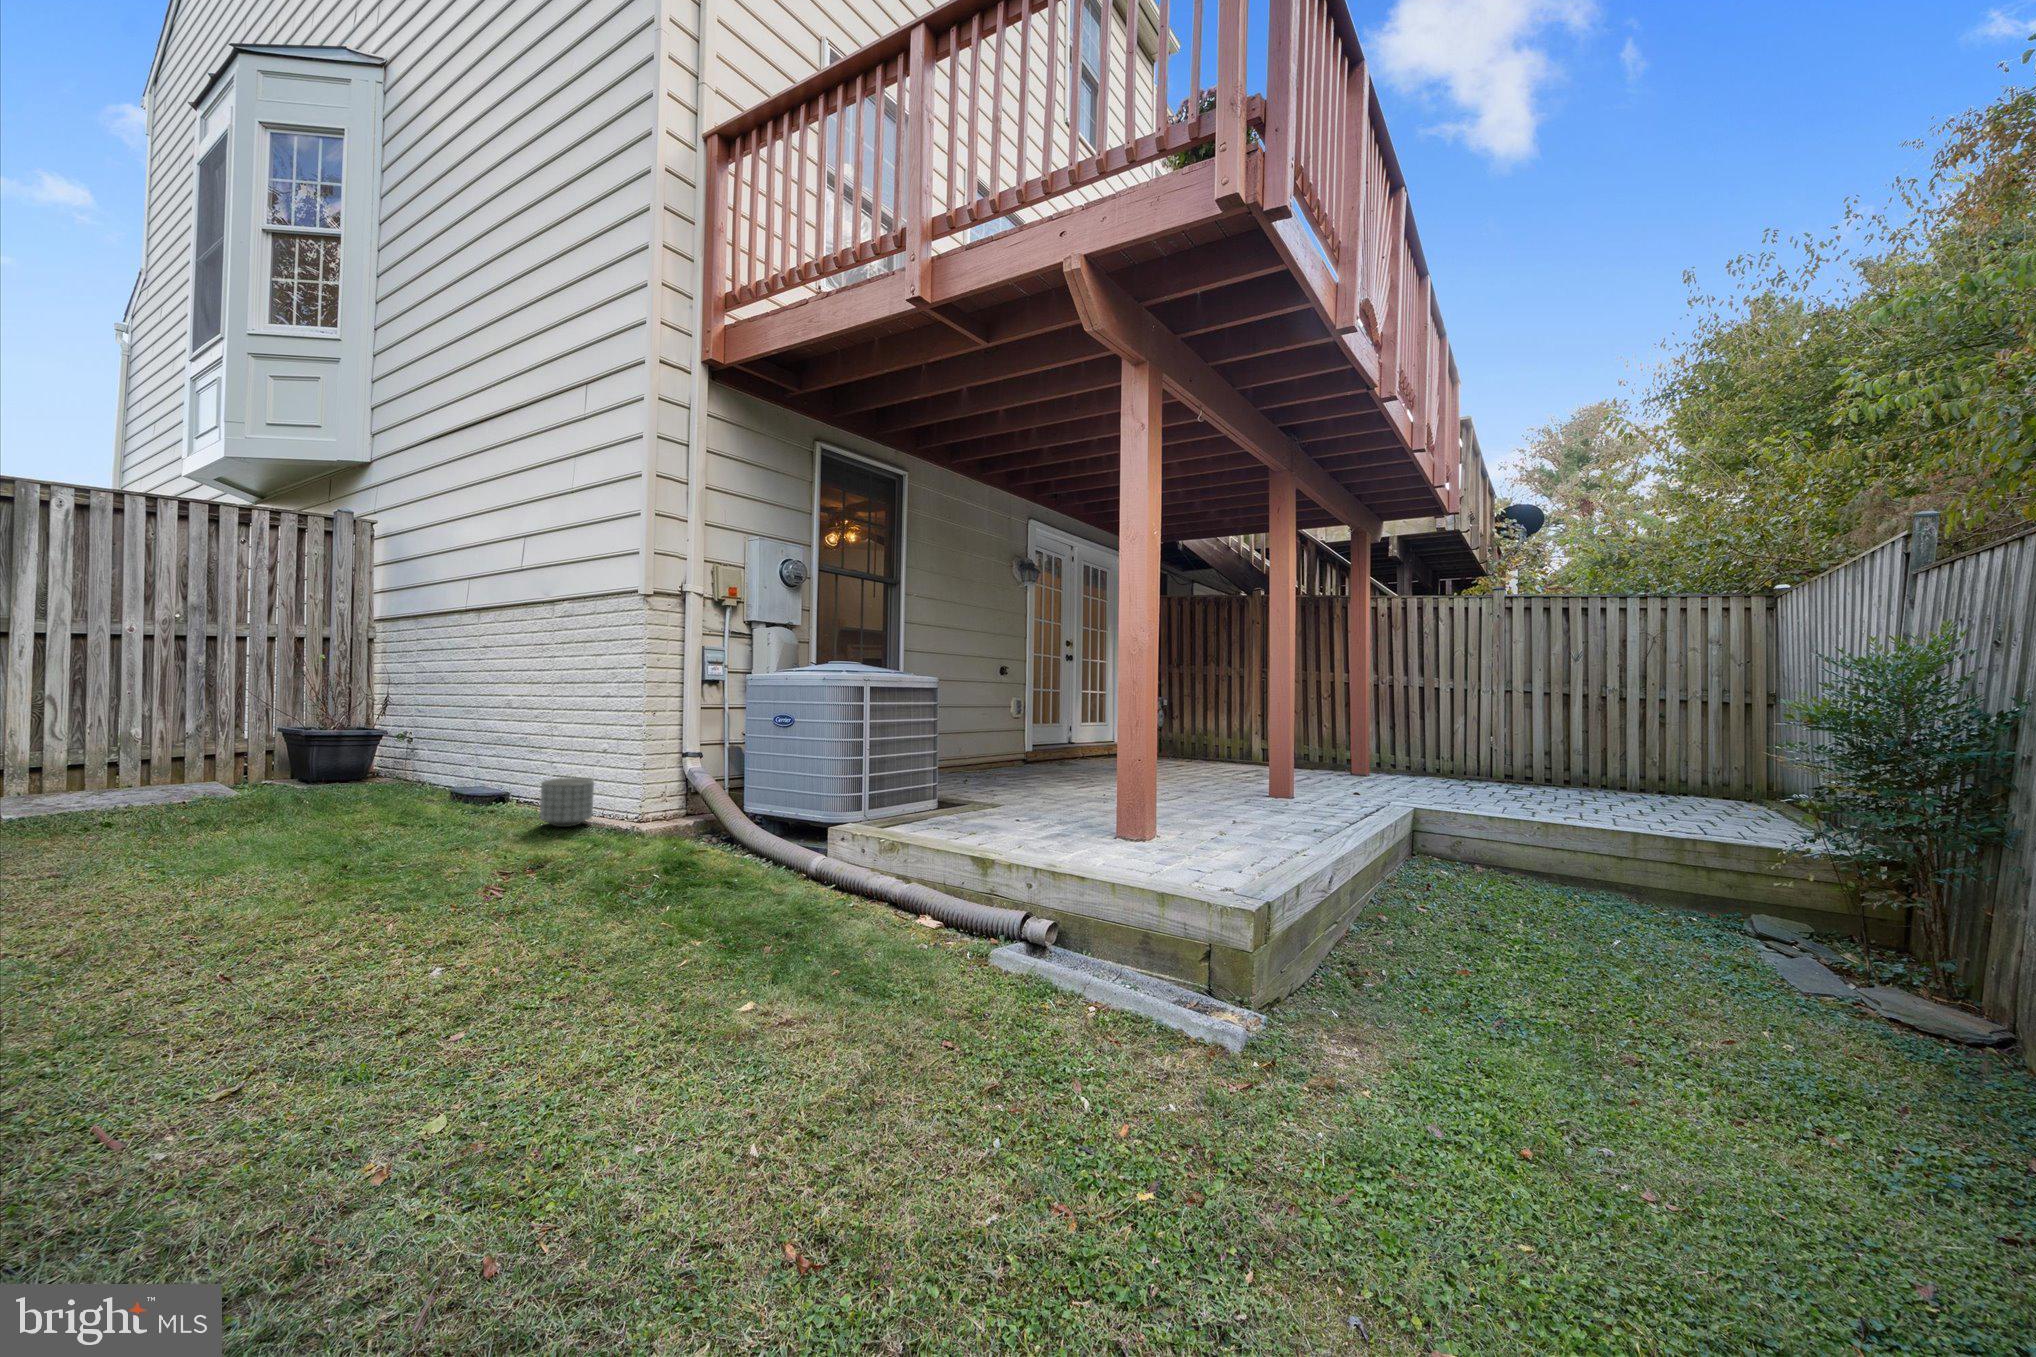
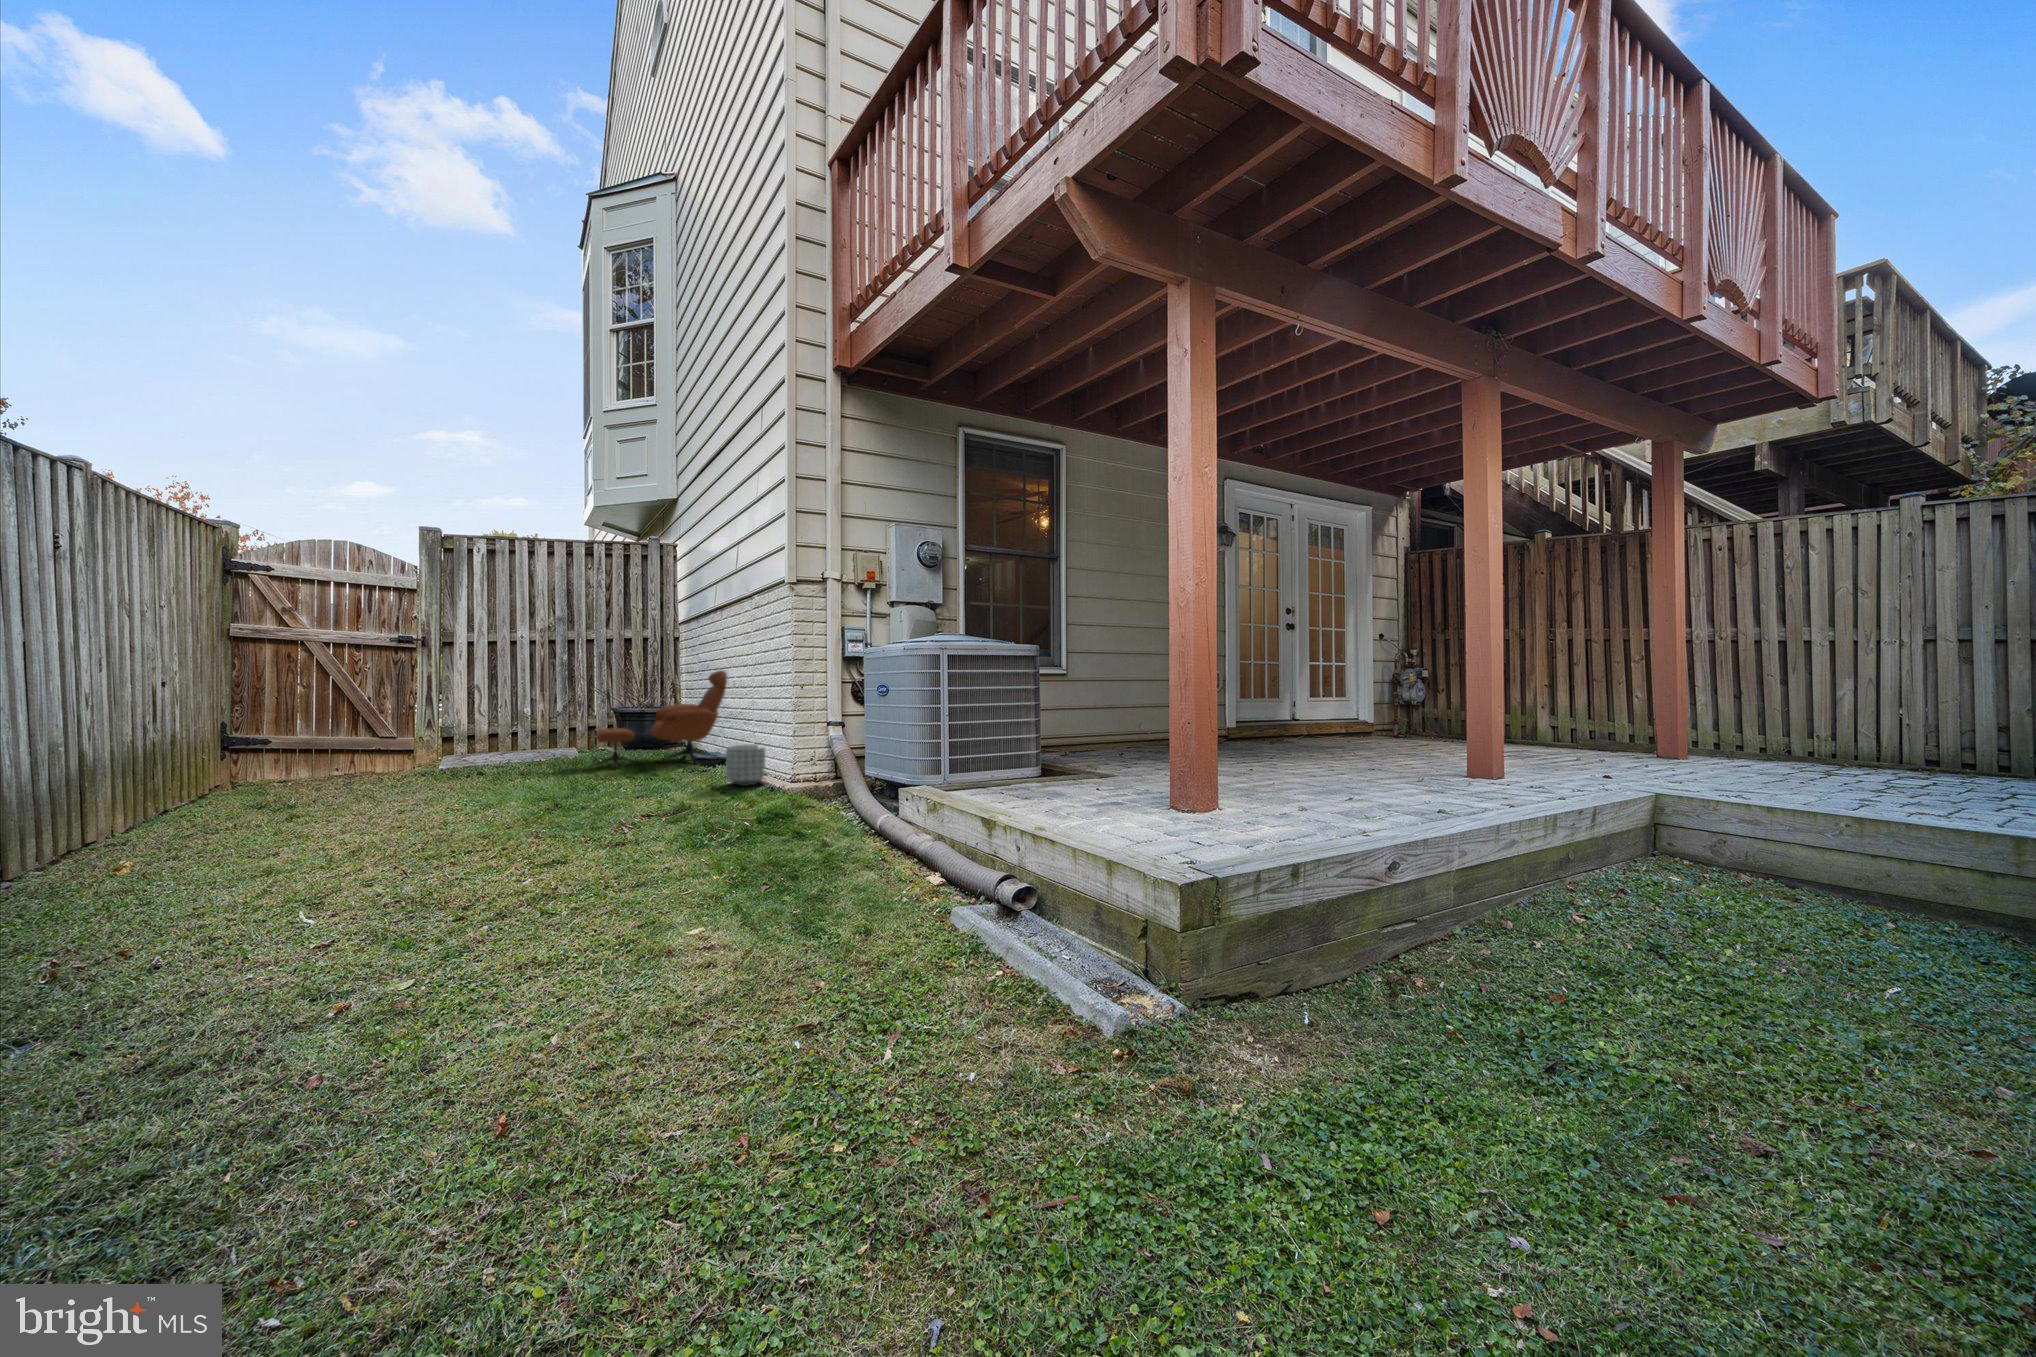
lounge chair: none [297,686,501,811] -> present [595,671,727,767]

